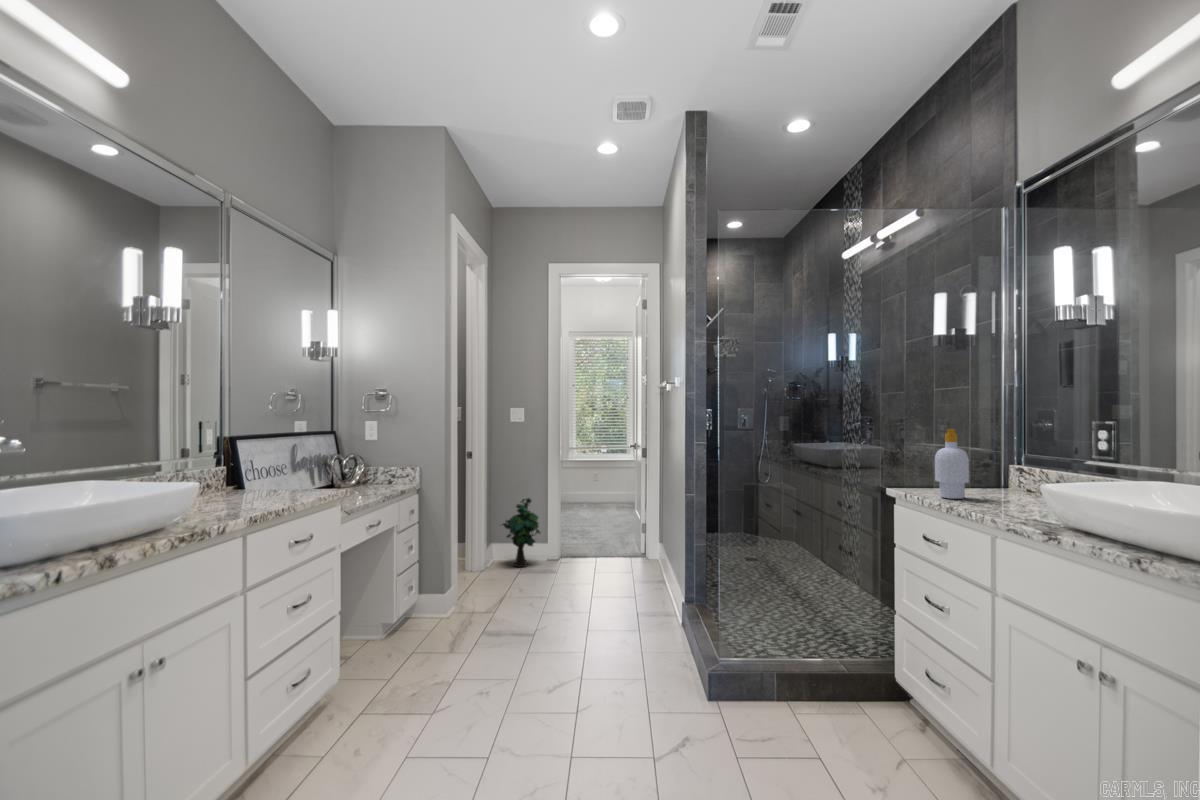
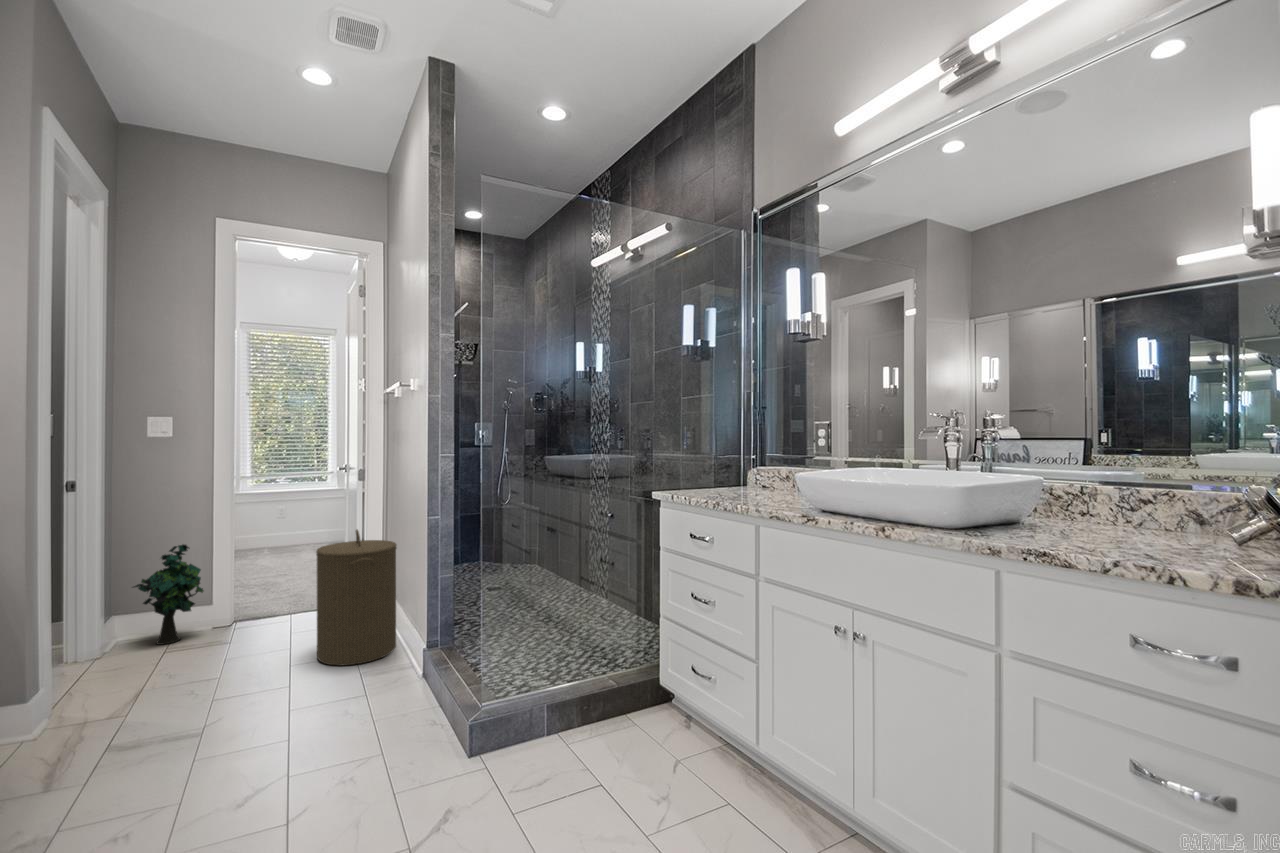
soap bottle: present [935,429,969,499] -> none [695,430,723,497]
laundry hamper: none [608,498,667,606] -> present [316,530,396,666]

